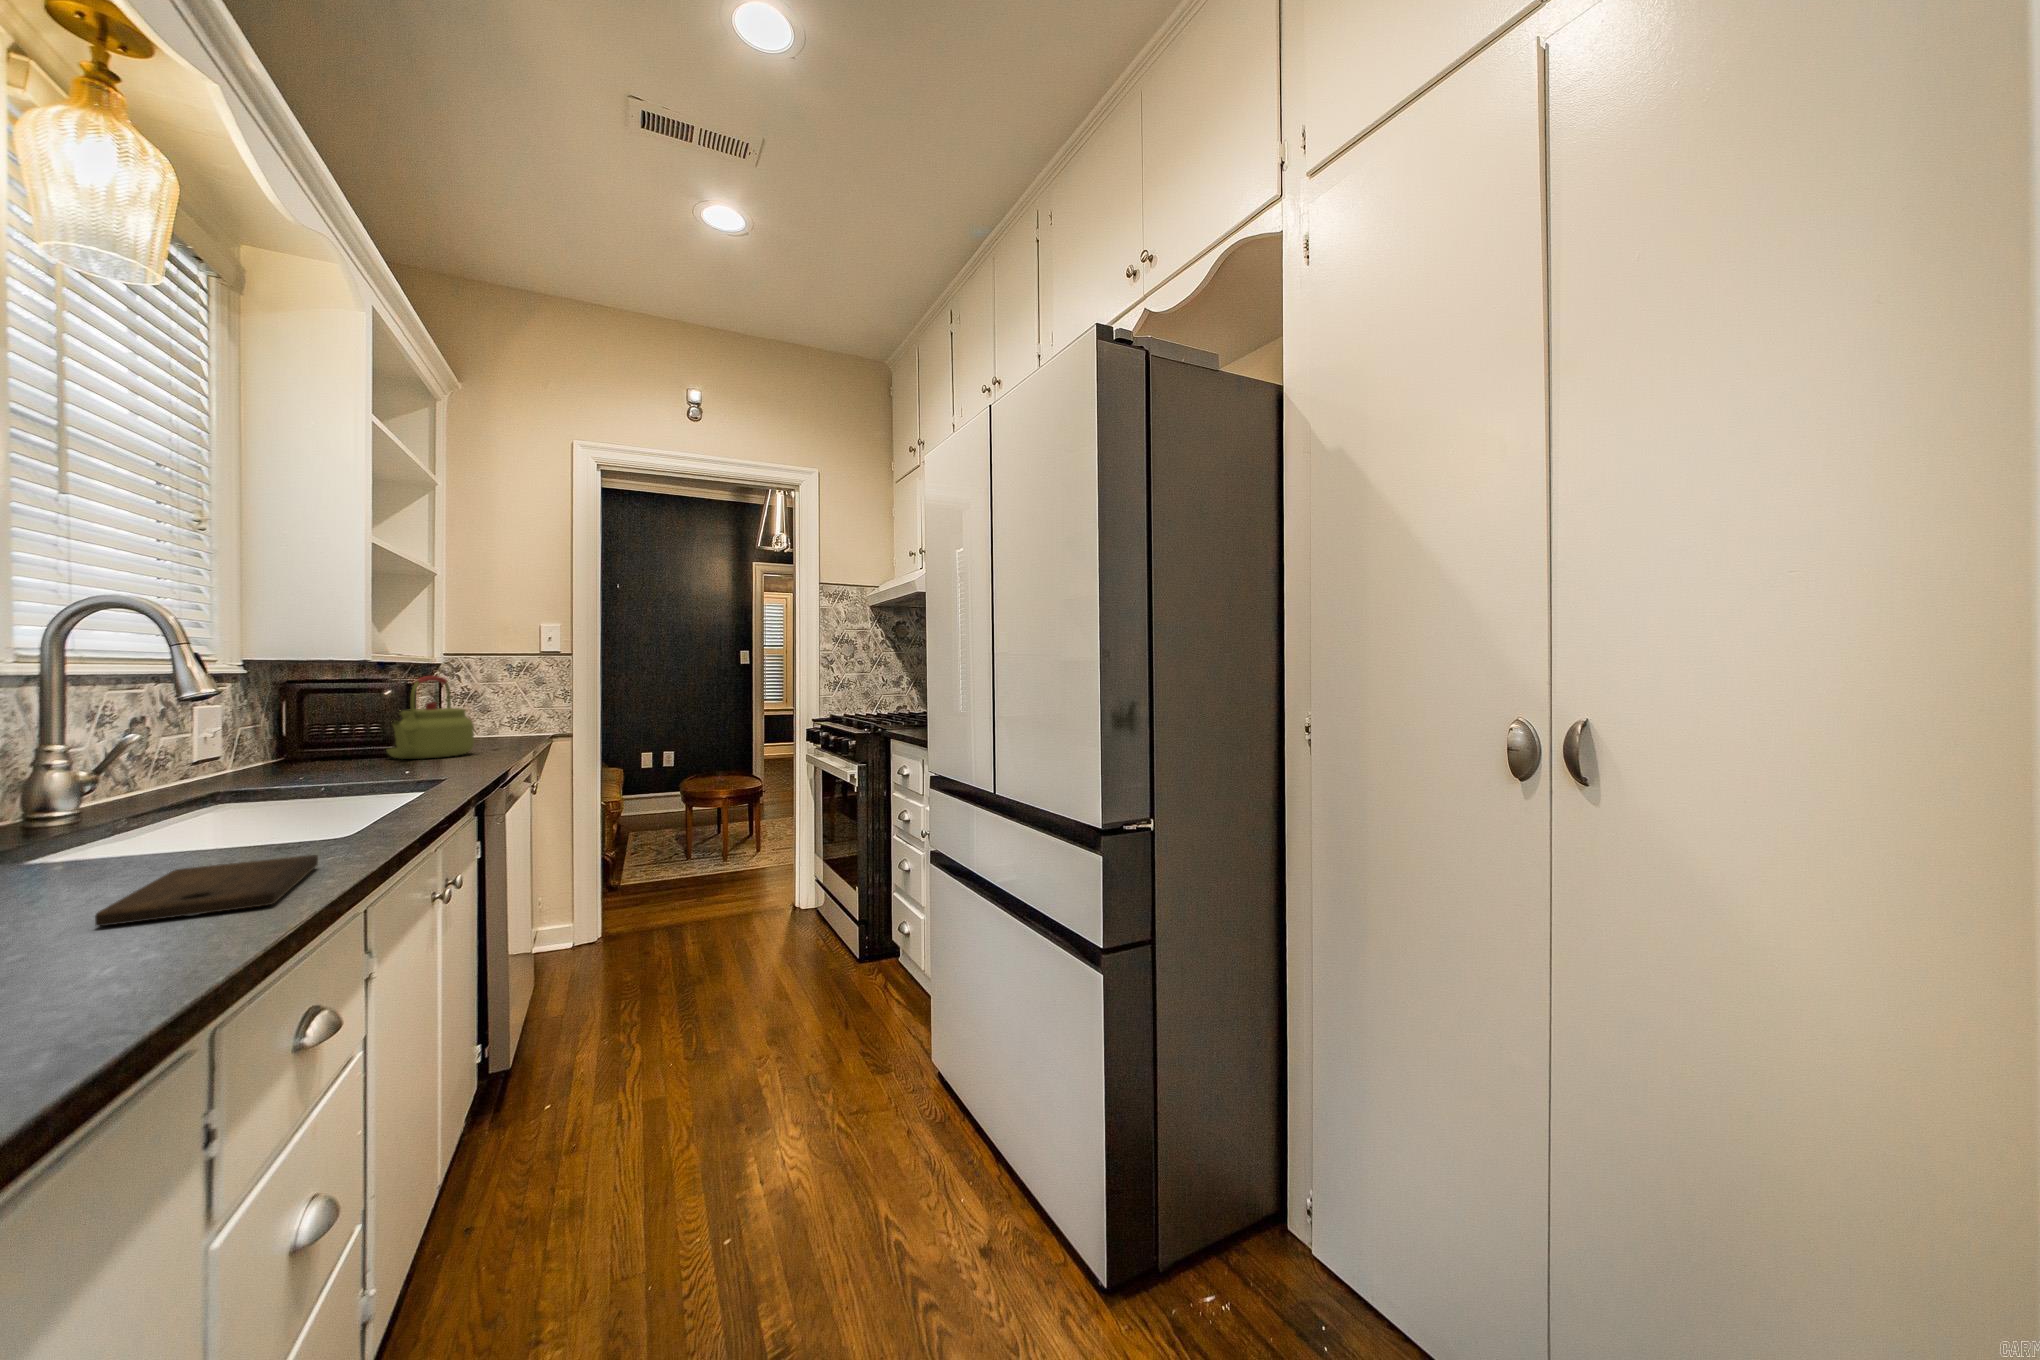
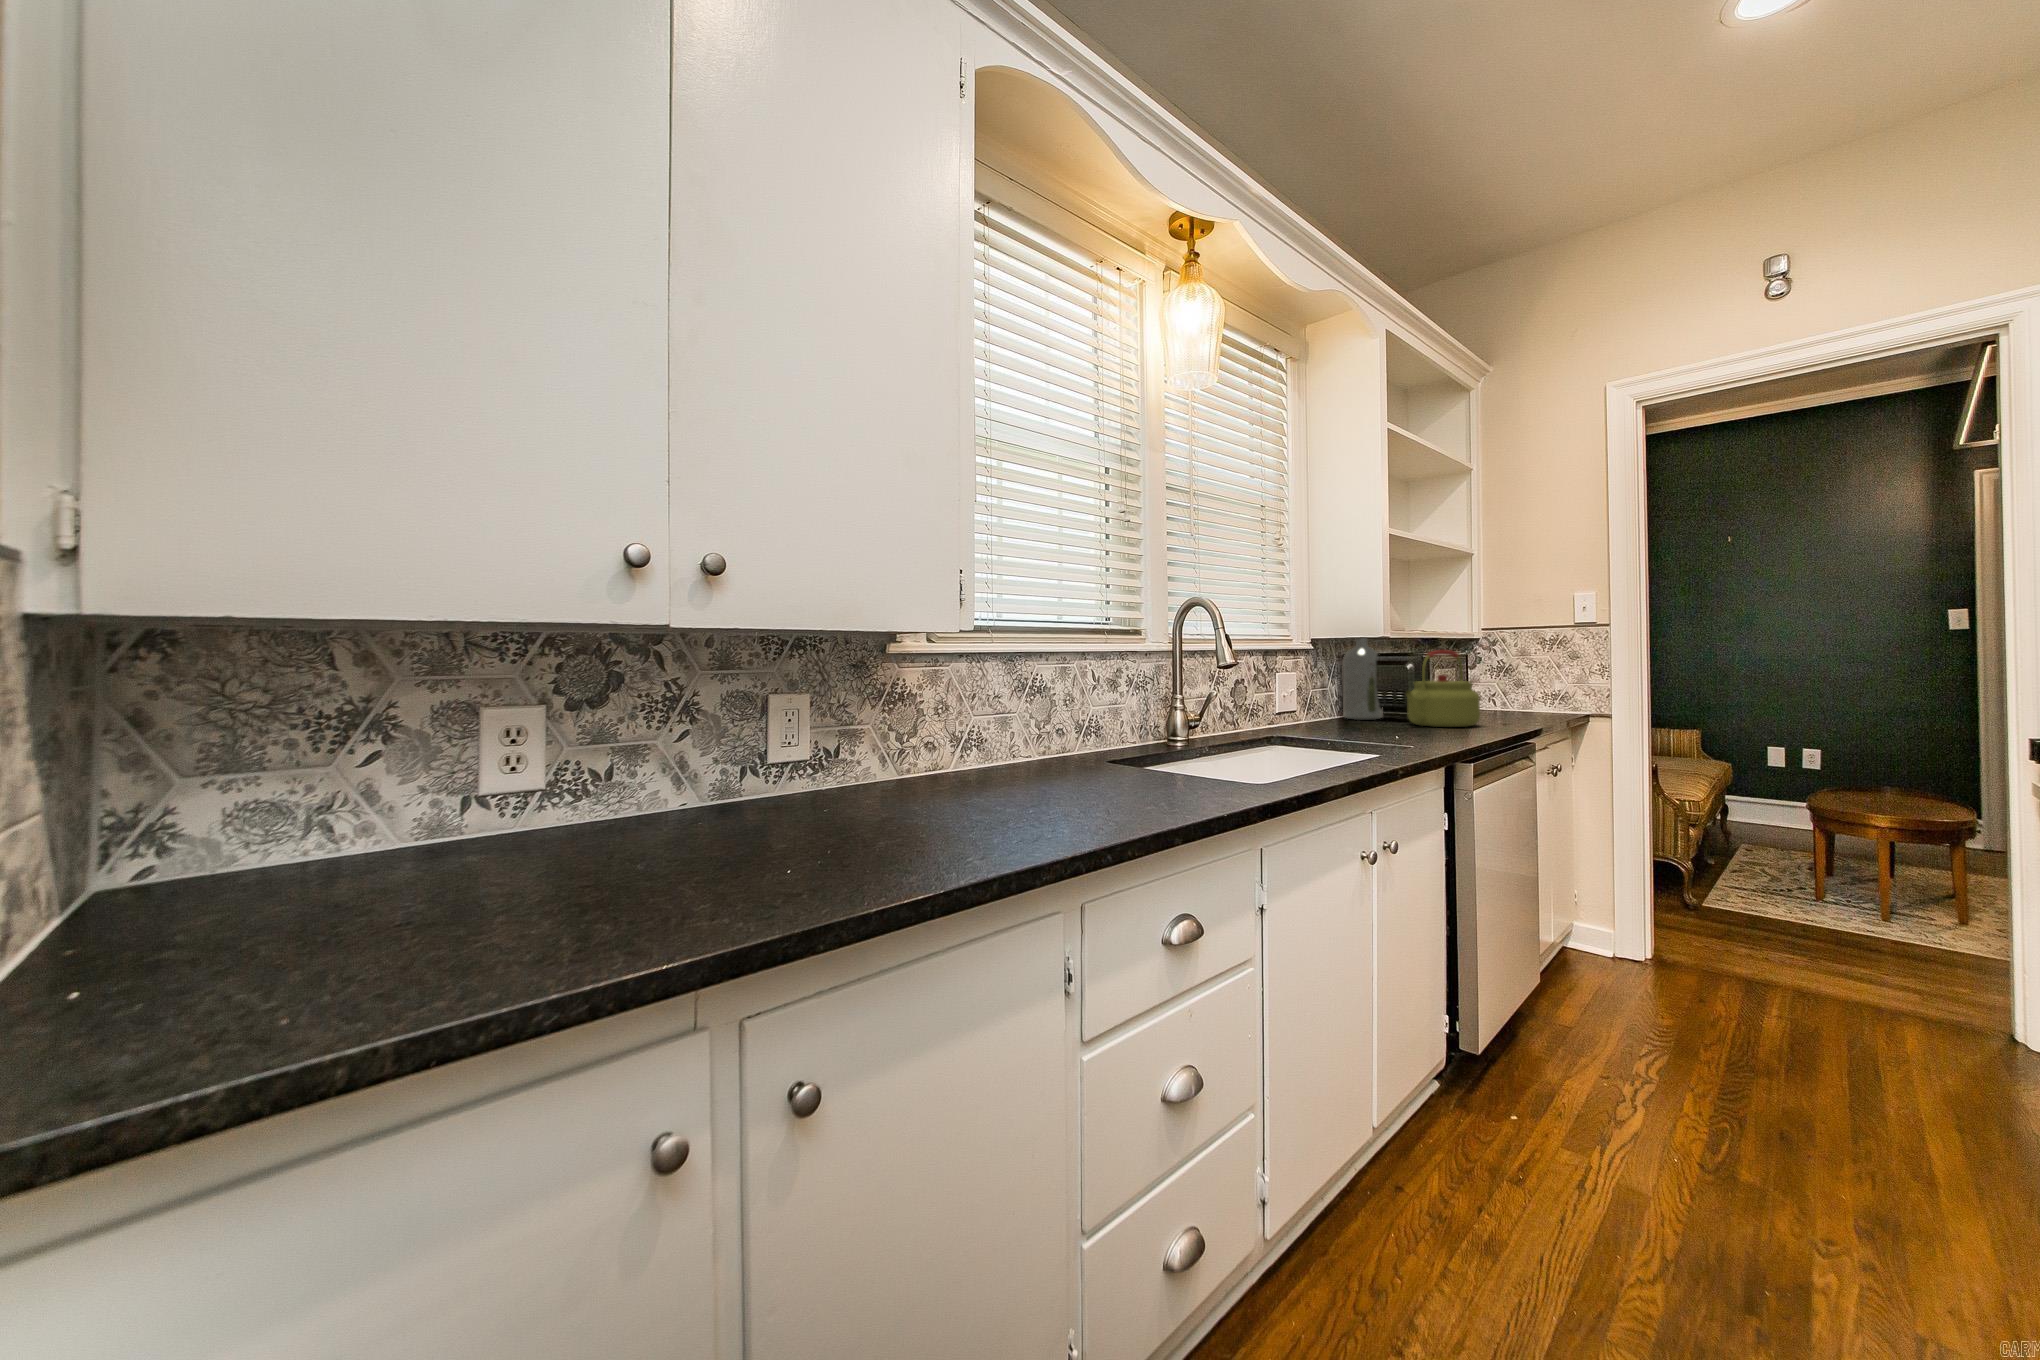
bottle: none [280,660,341,761] -> present [1342,638,1383,720]
cutting board: present [95,855,318,926] -> none [1045,788,1192,828]

